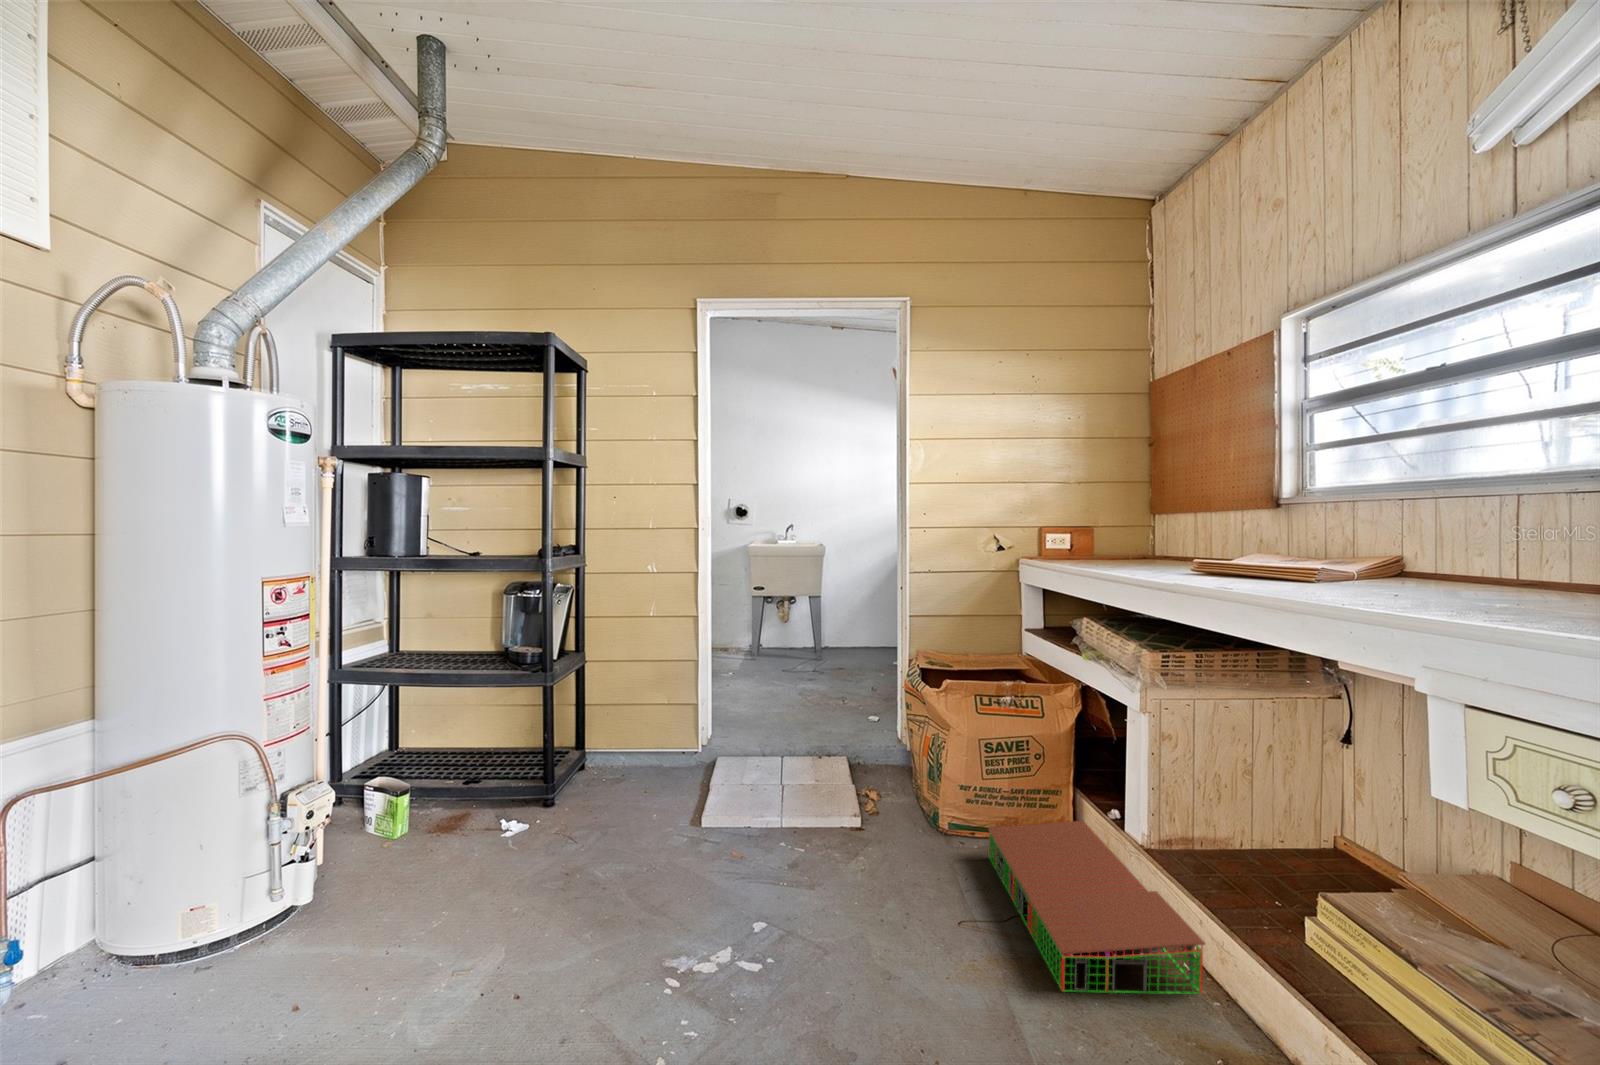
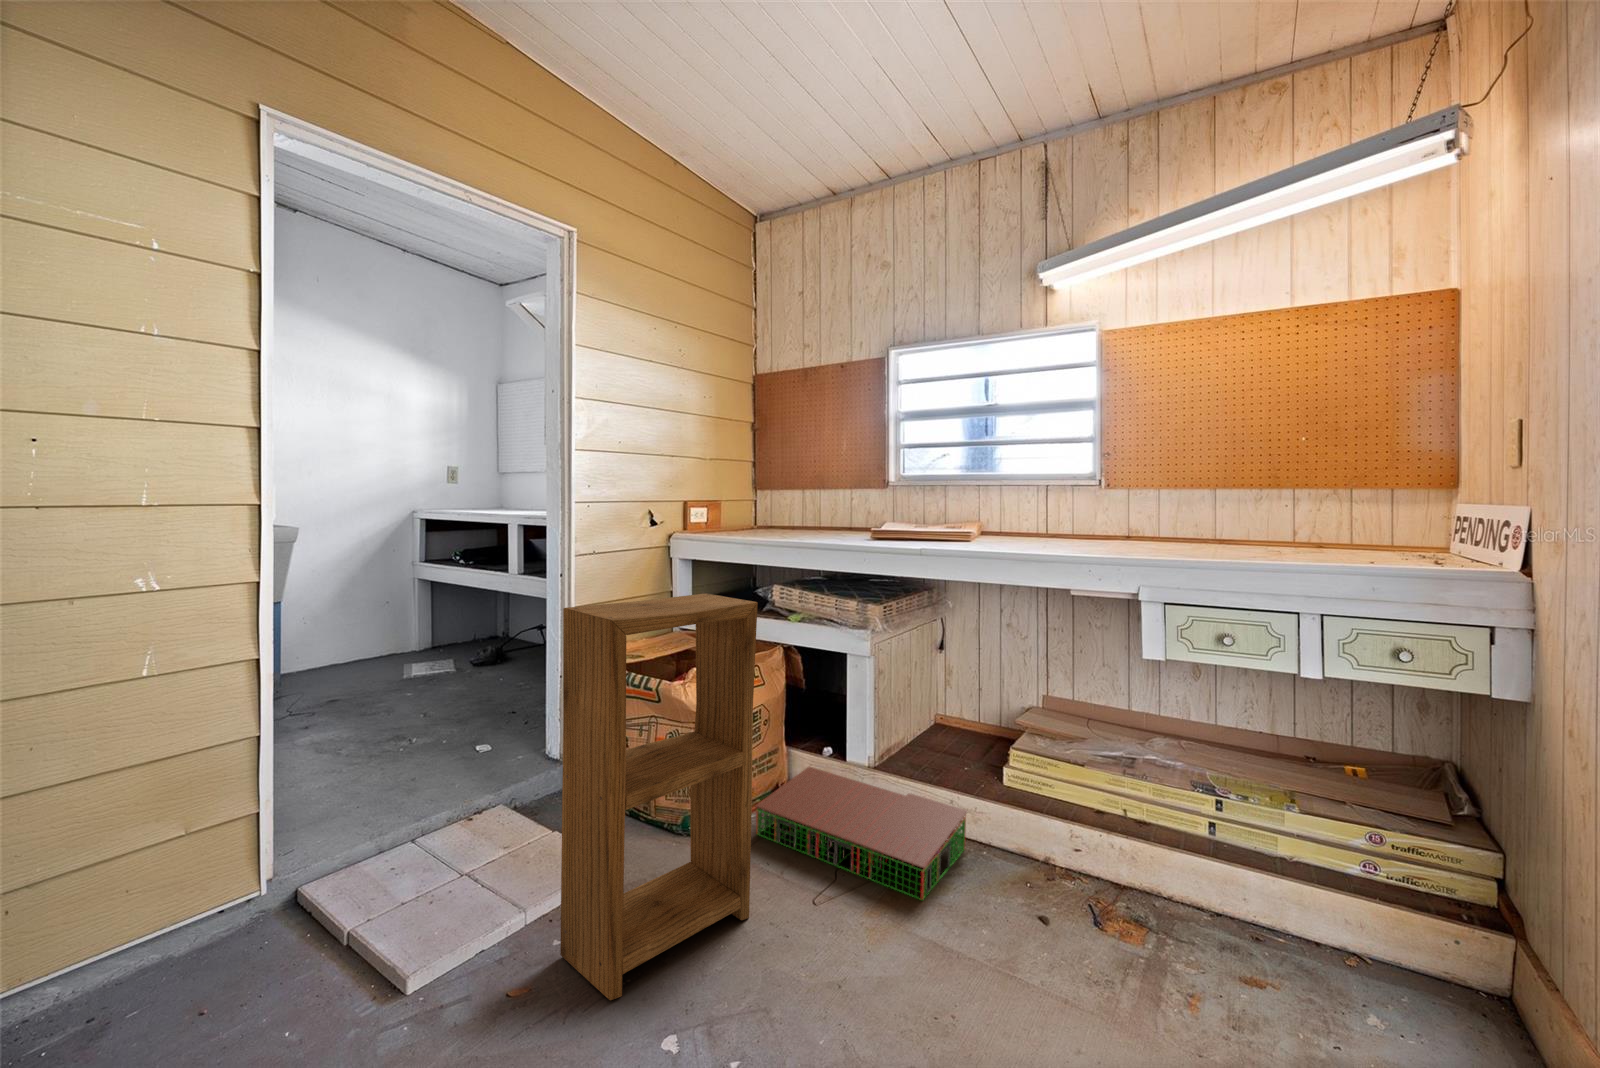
shelving unit: none [763,604,906,902] -> present [560,593,758,1000]

